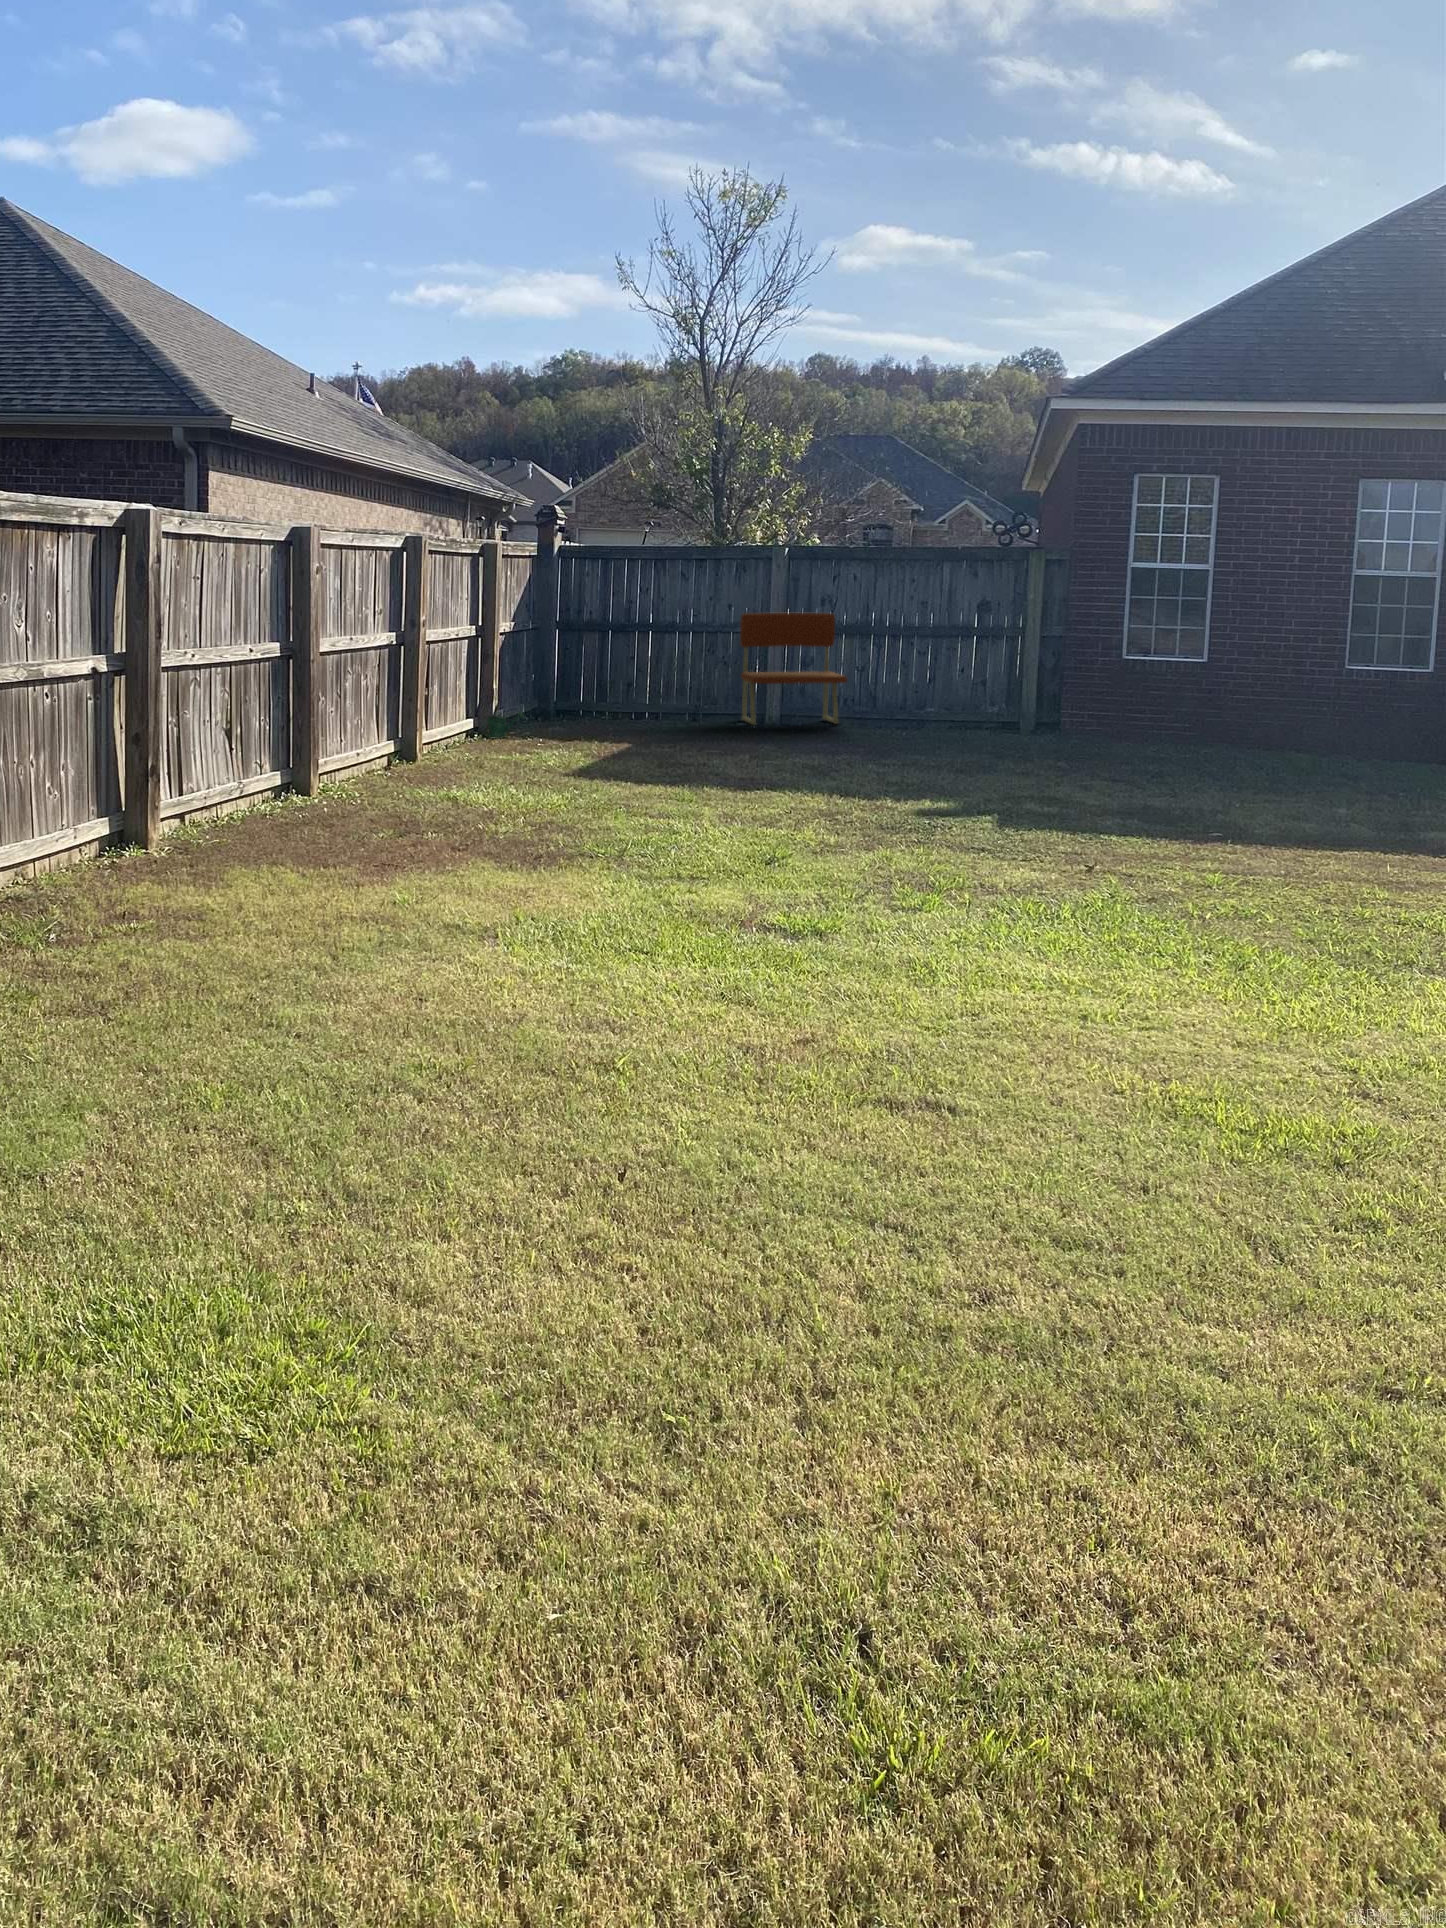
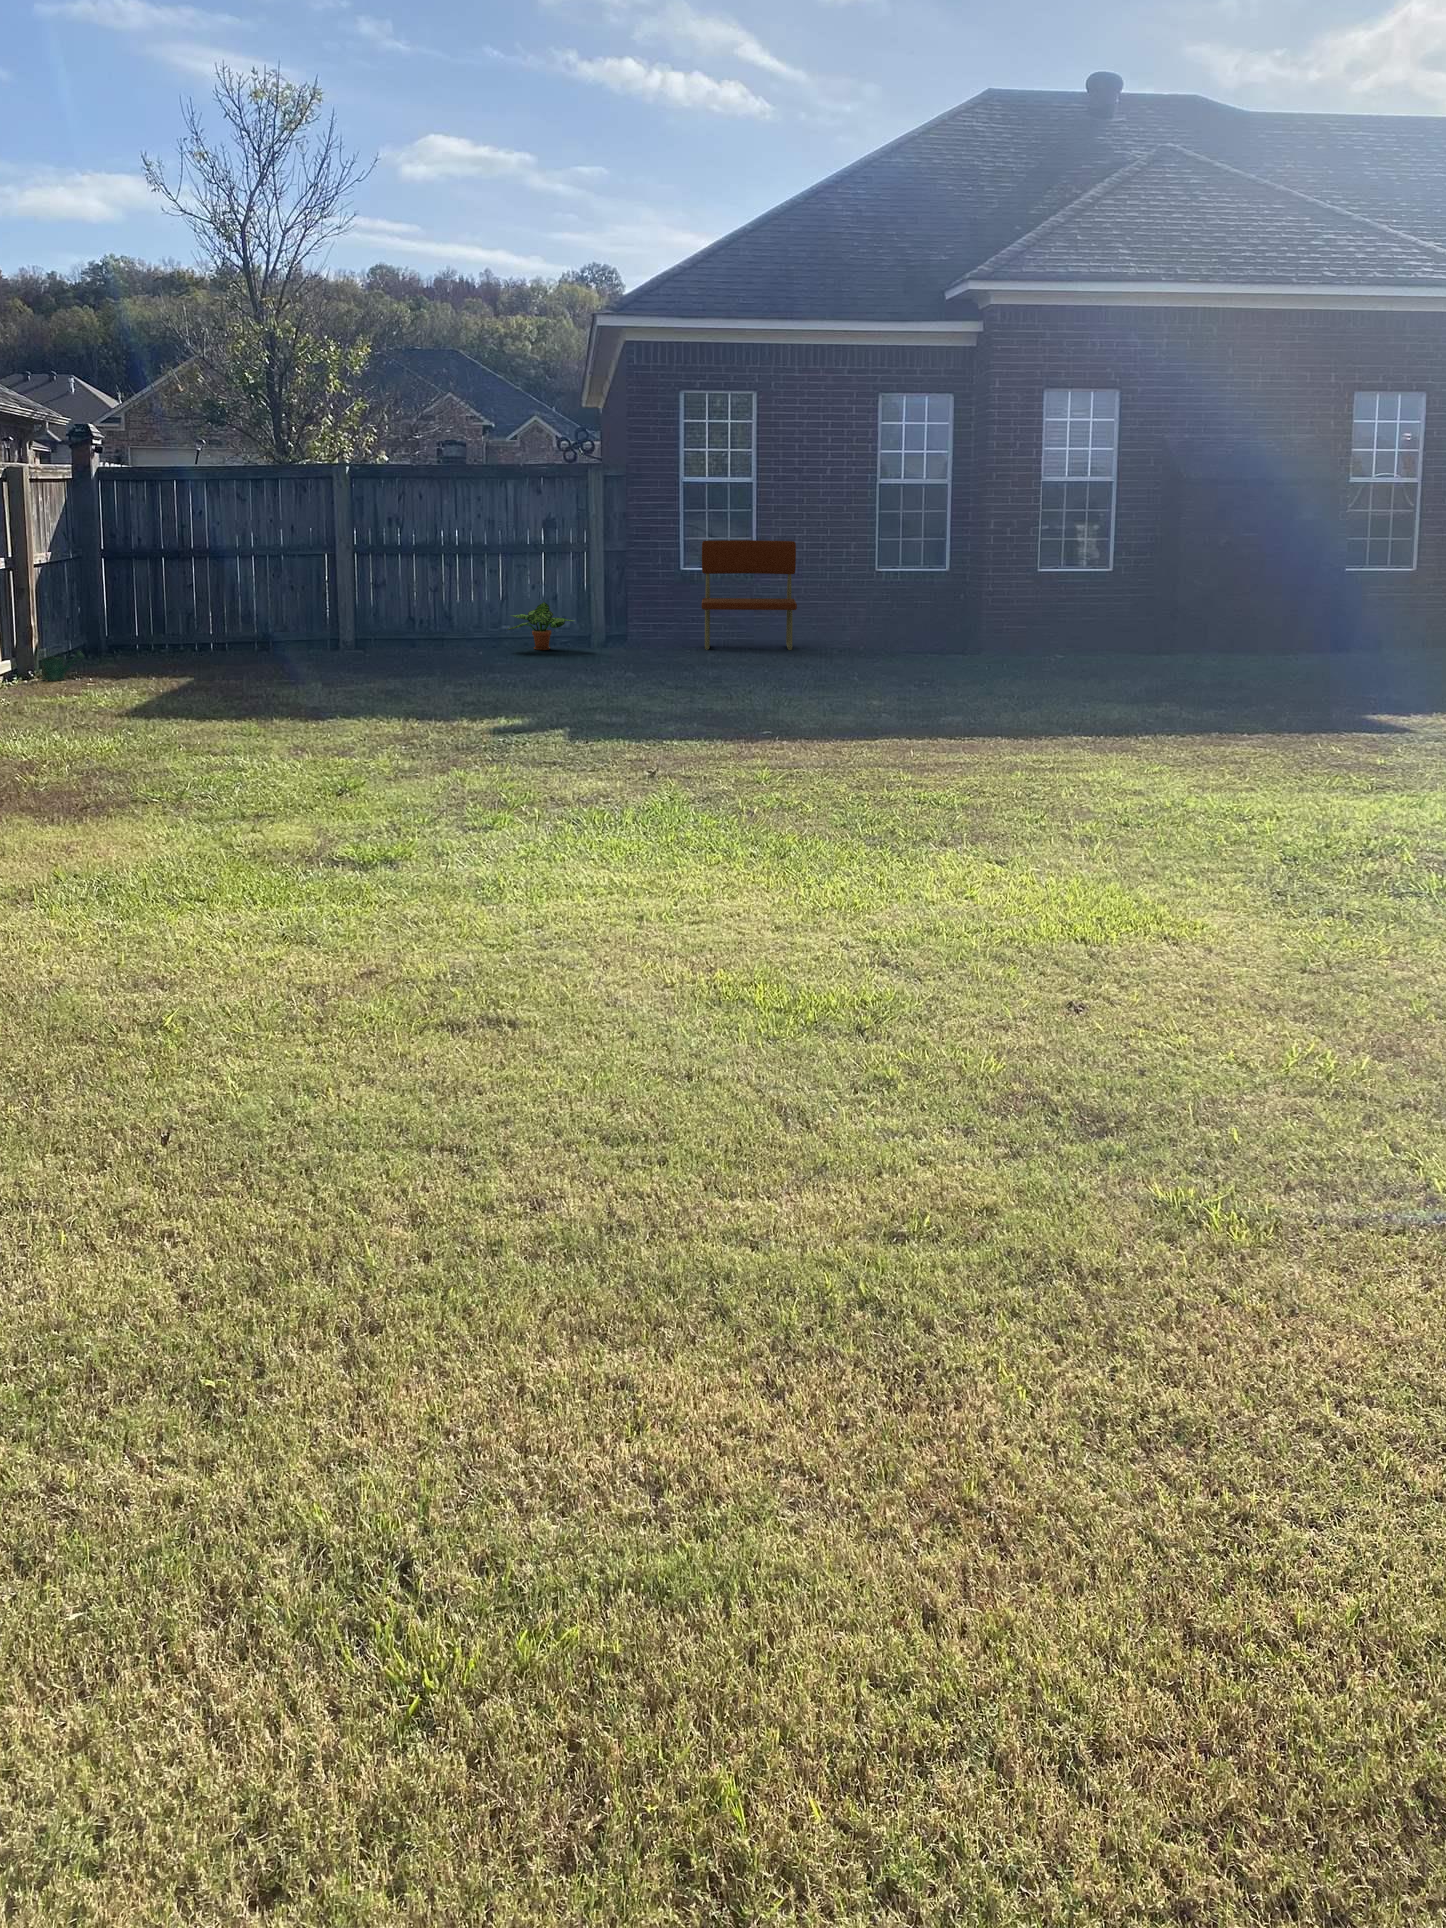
bench: present [740,613,847,725] -> present [702,540,797,650]
potted plant: none [929,679,1002,729] -> present [508,602,573,650]

